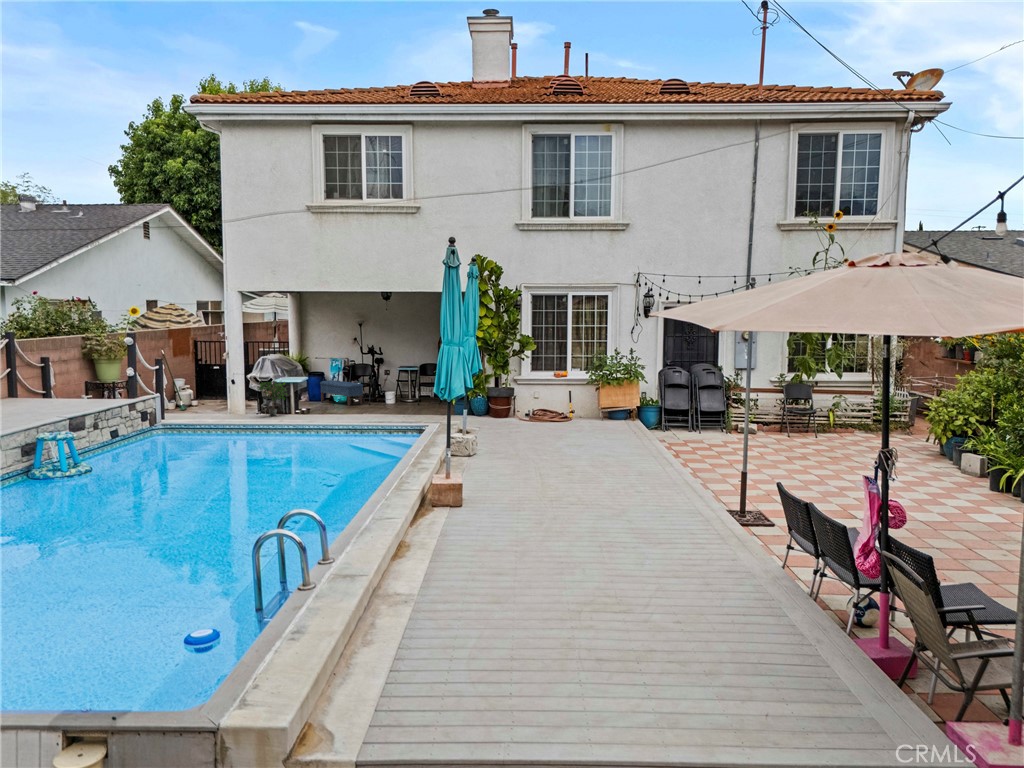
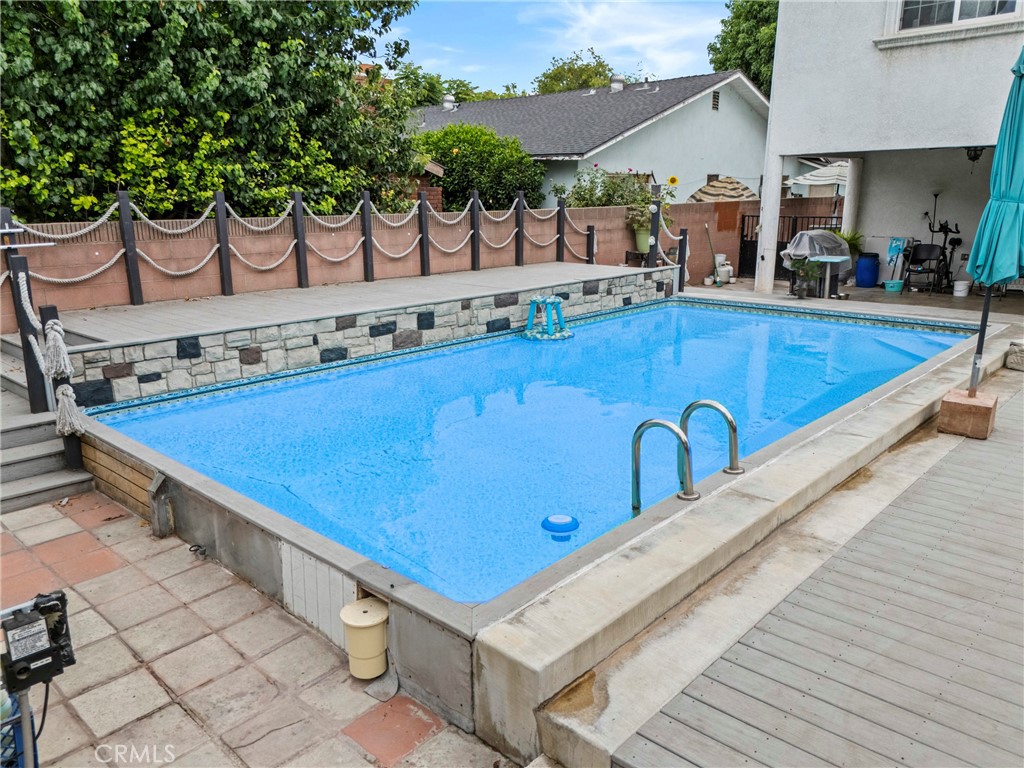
bench: present [320,380,363,406] -> none [869,263,925,296]

